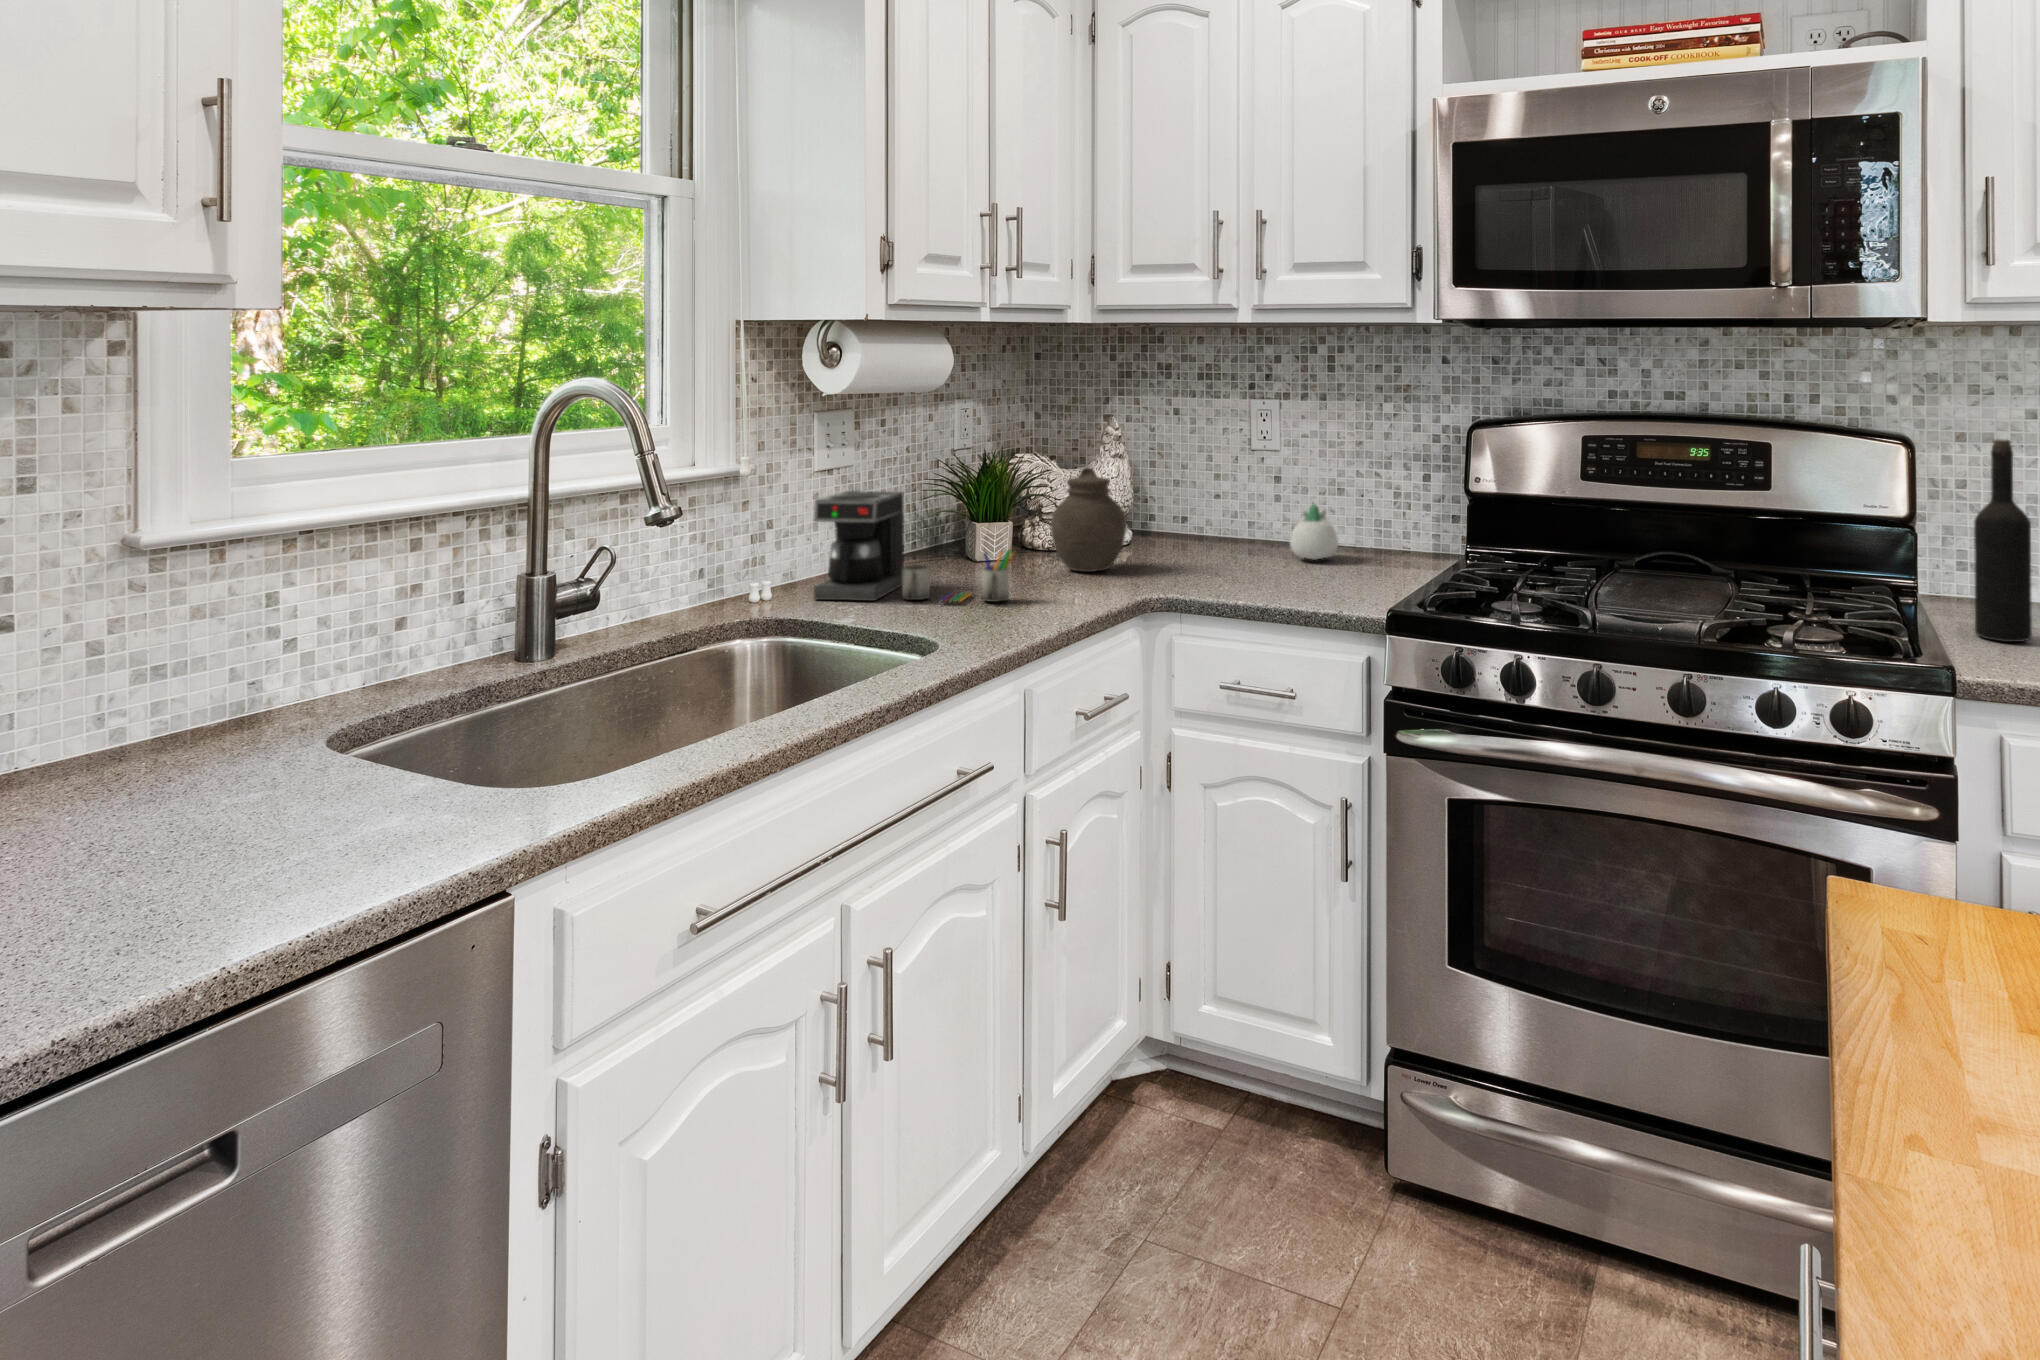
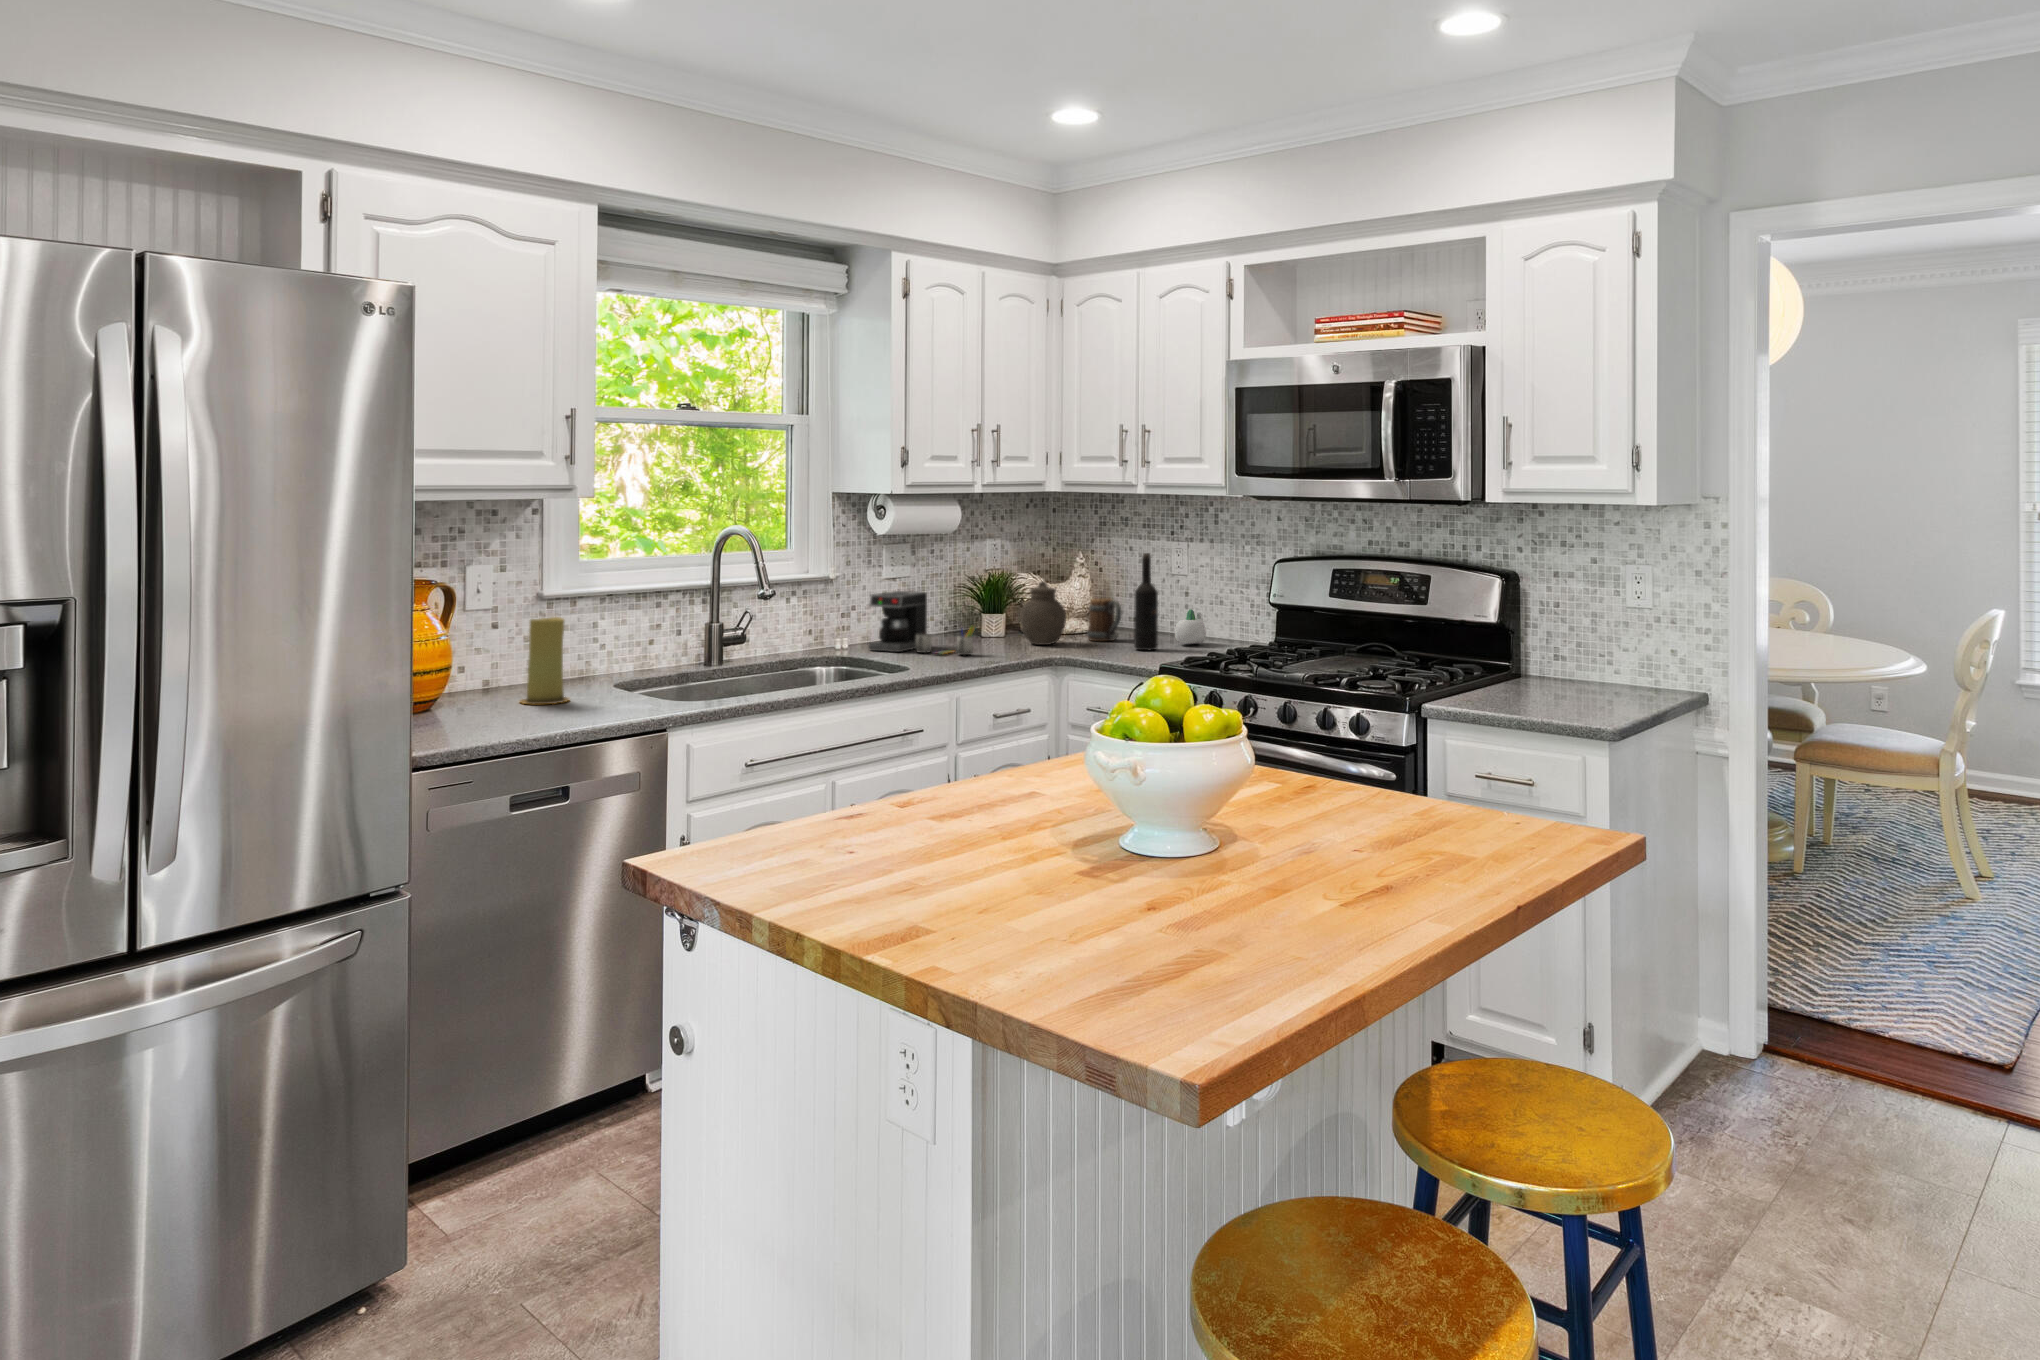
wine bottle: present [1974,440,2032,642] -> present [1134,553,1158,650]
mug: none [1142,490,1204,559] -> present [1088,598,1122,641]
candle: none [72,605,224,844] -> present [520,617,569,704]

